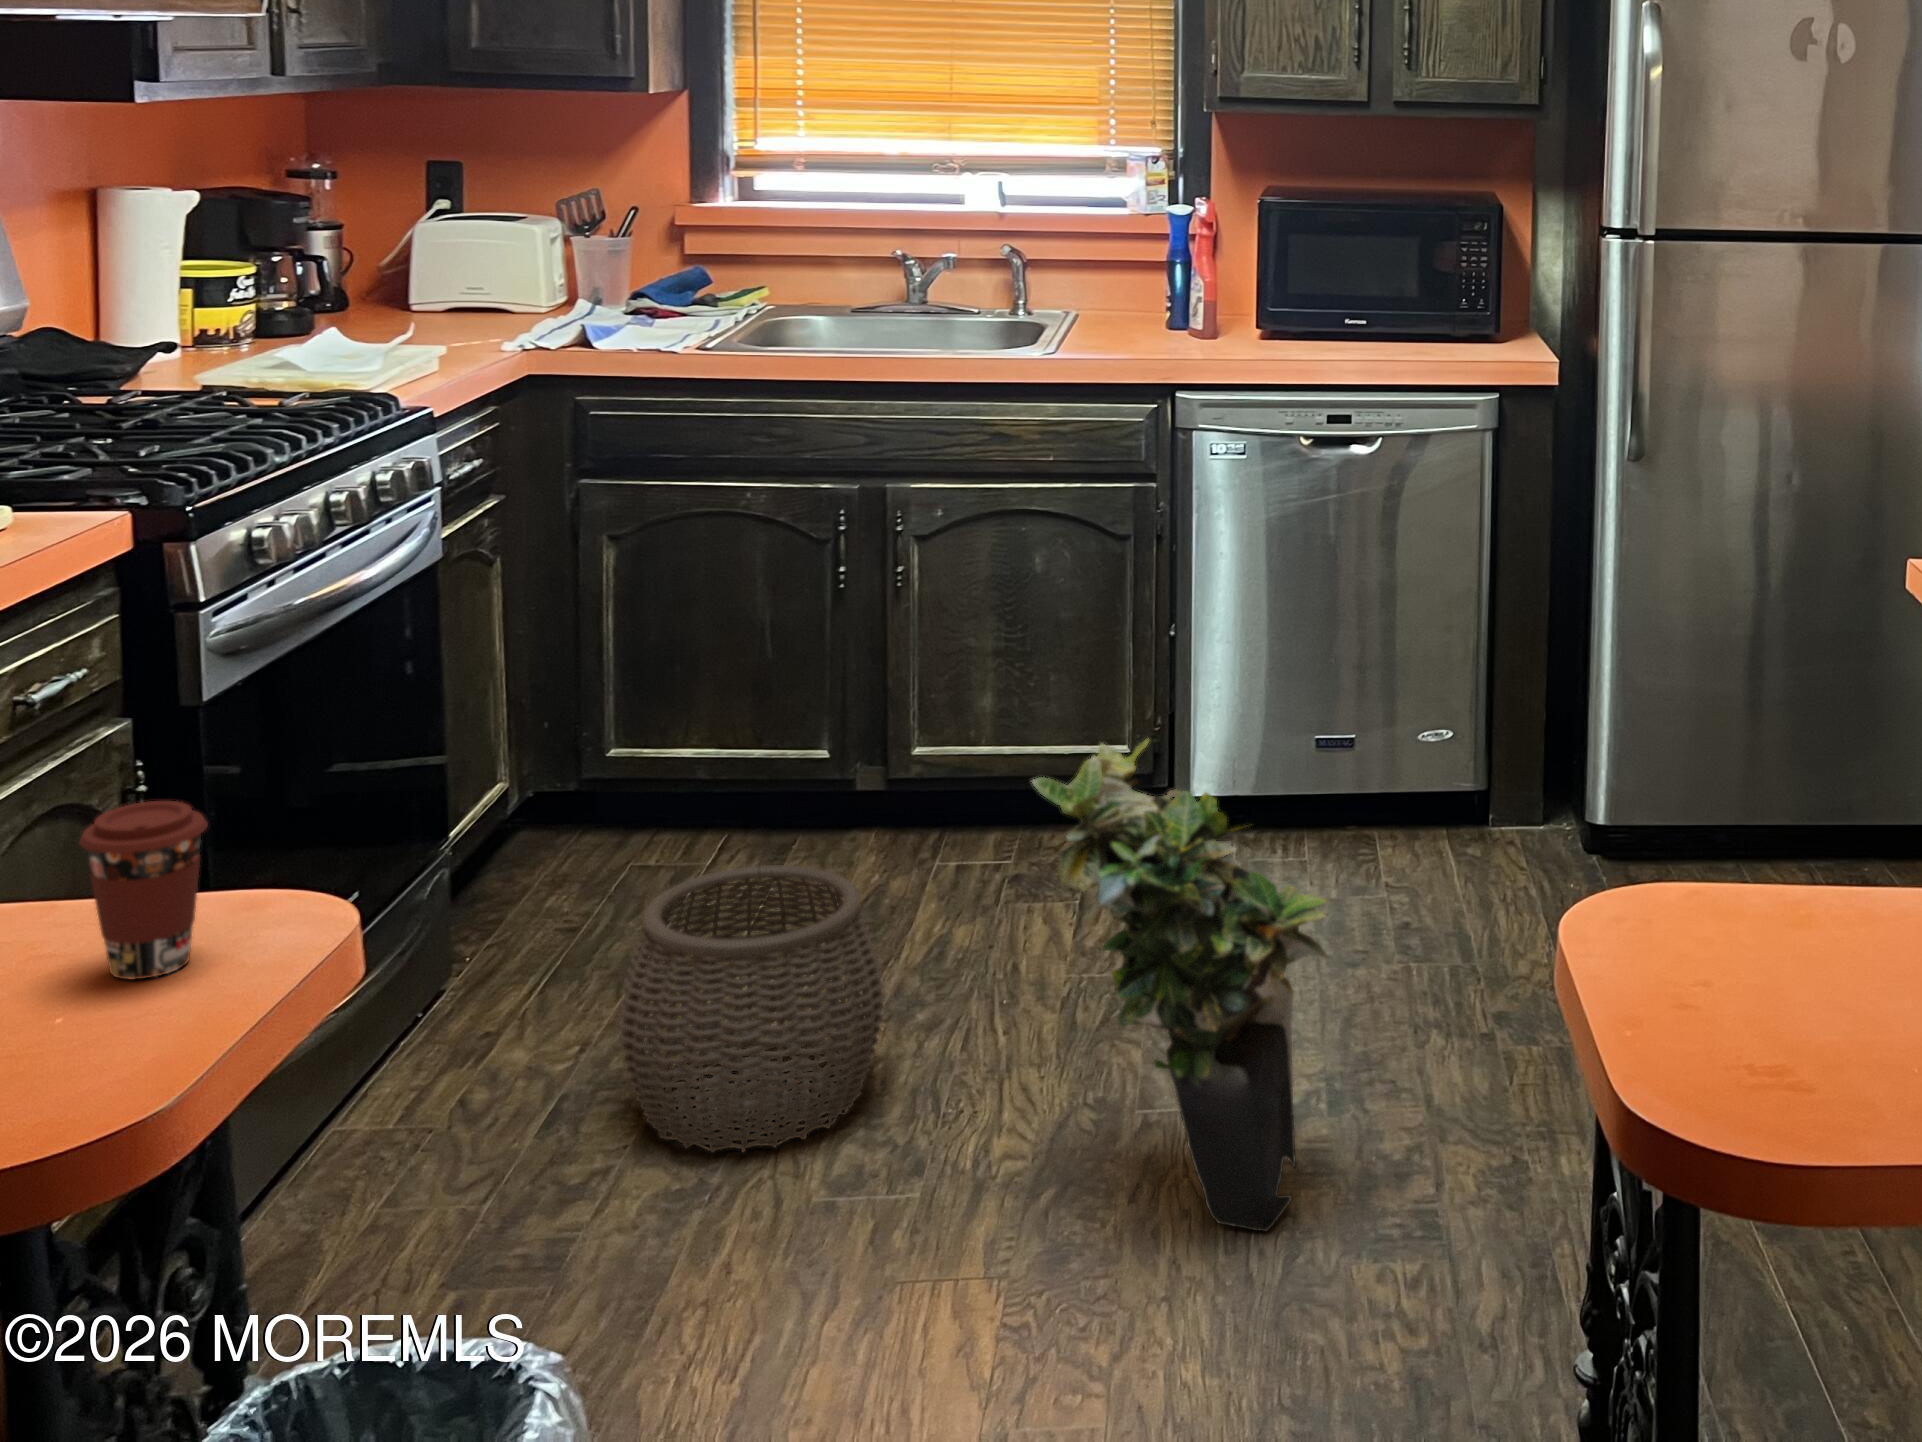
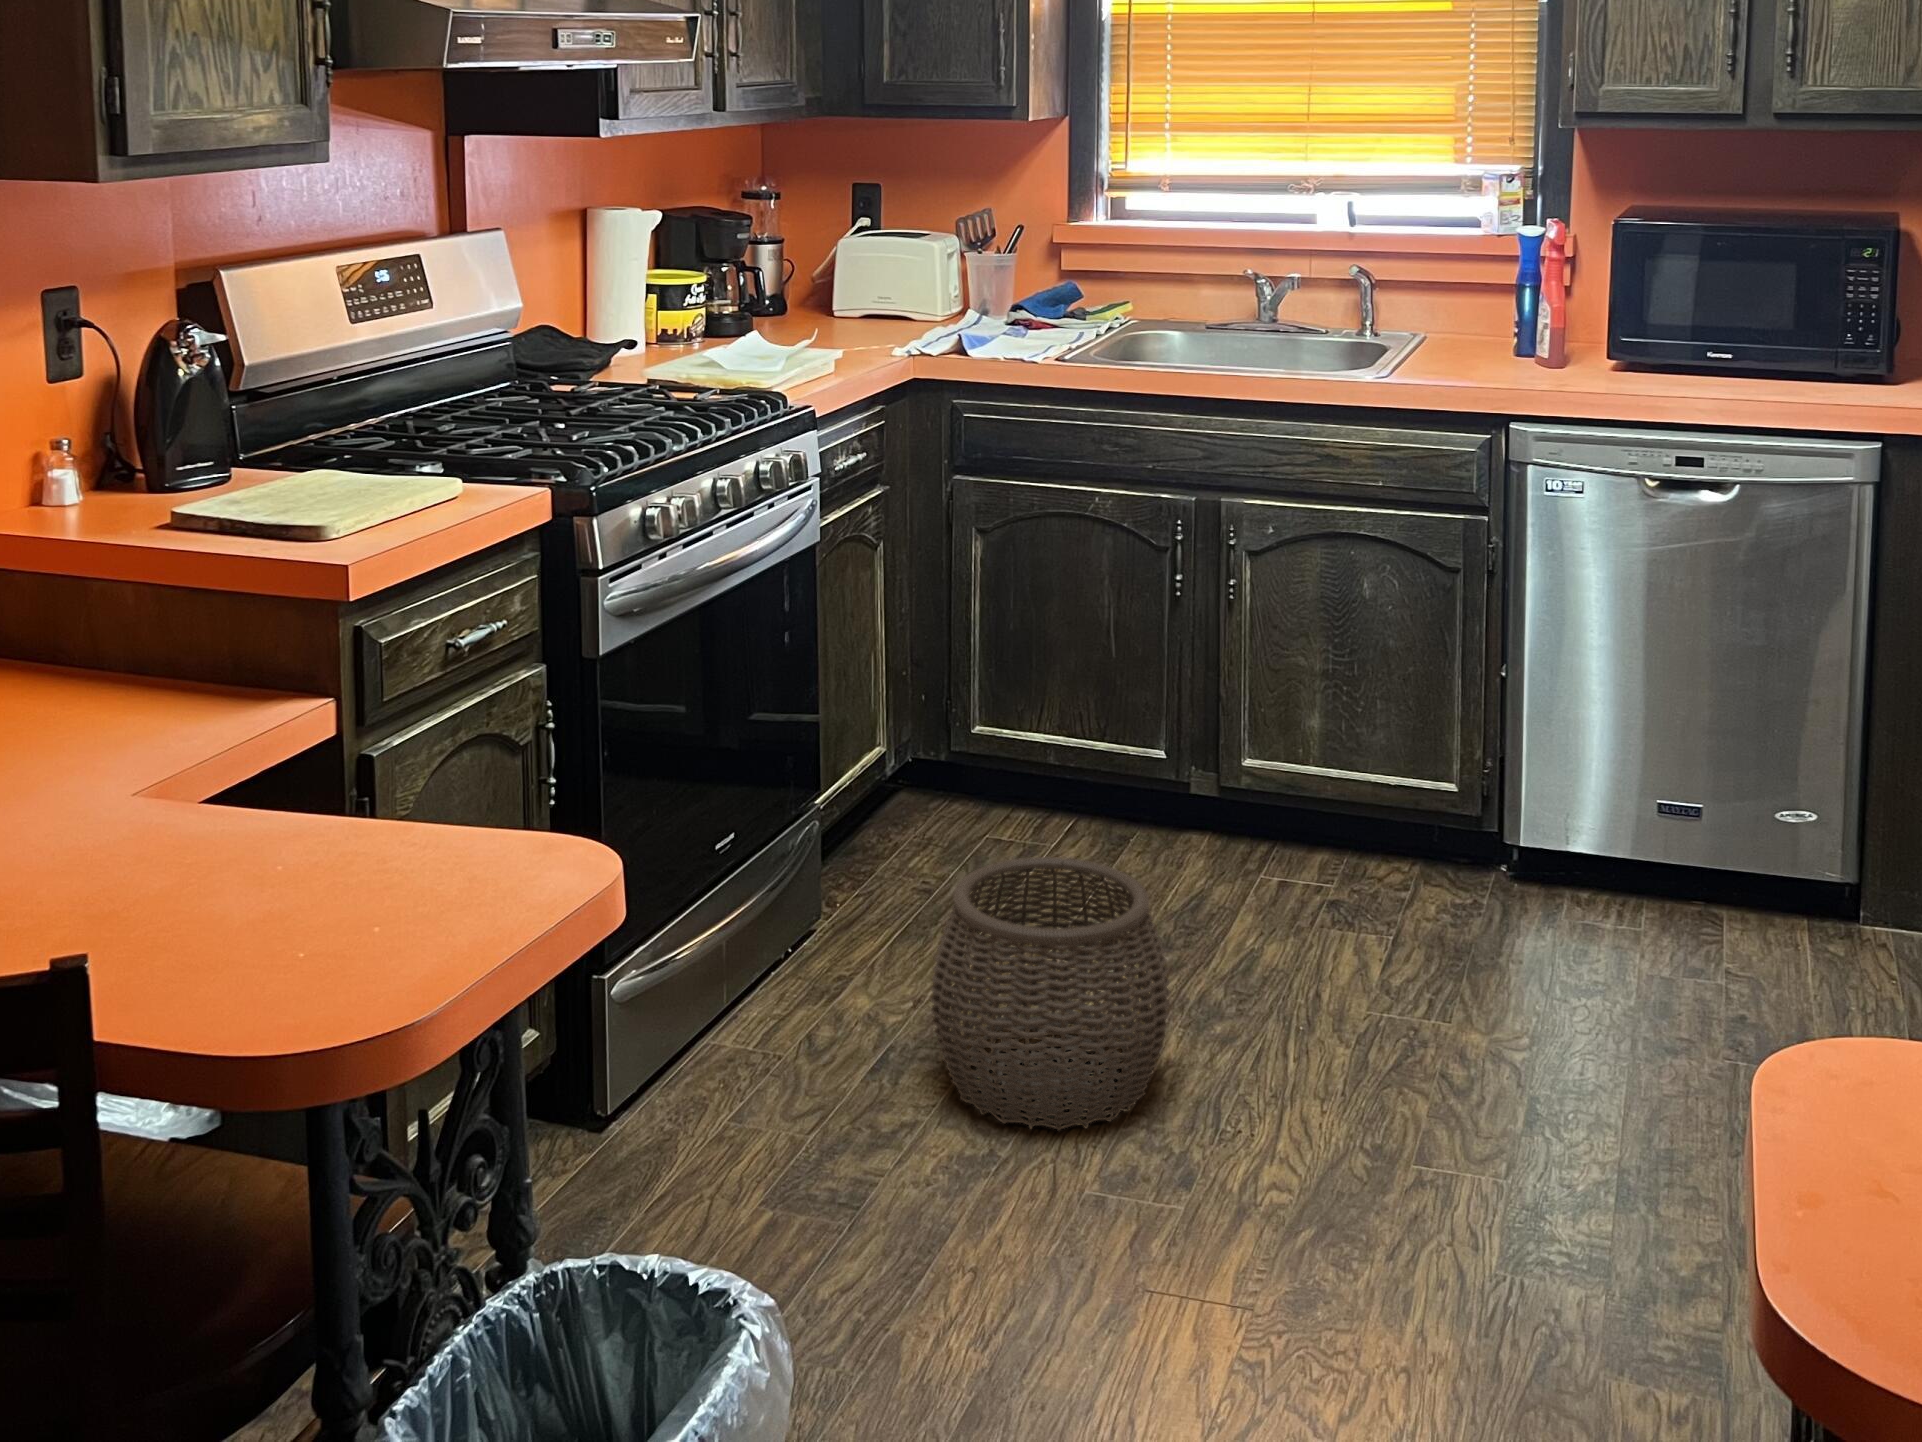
potted plant: present [1032,738,1326,1231] -> none [1294,784,1608,1330]
coffee cup: present [79,801,208,979] -> none [409,749,505,901]

